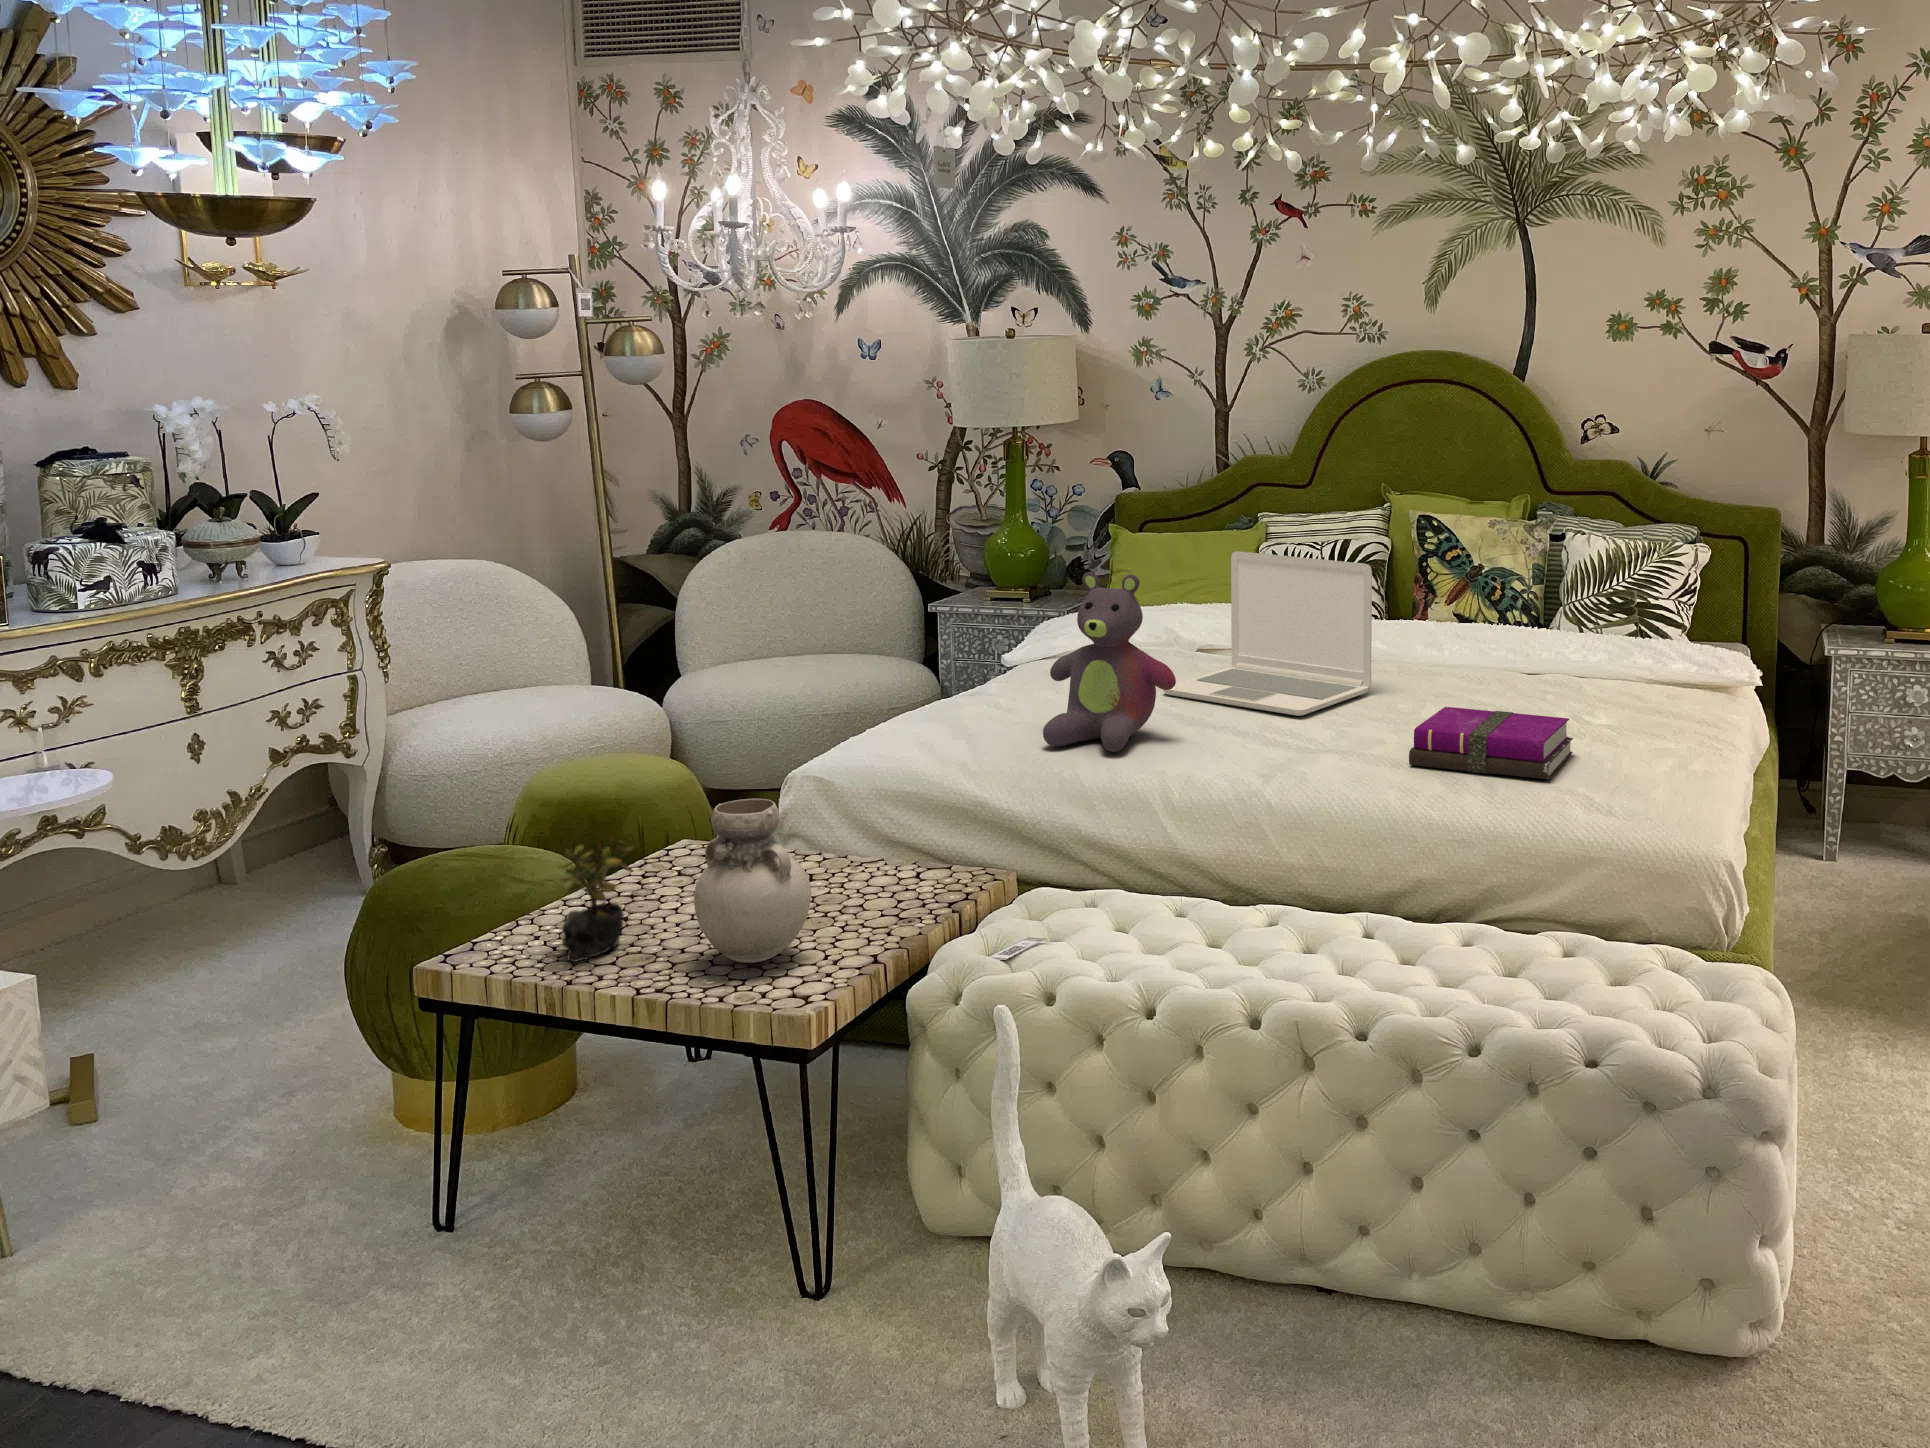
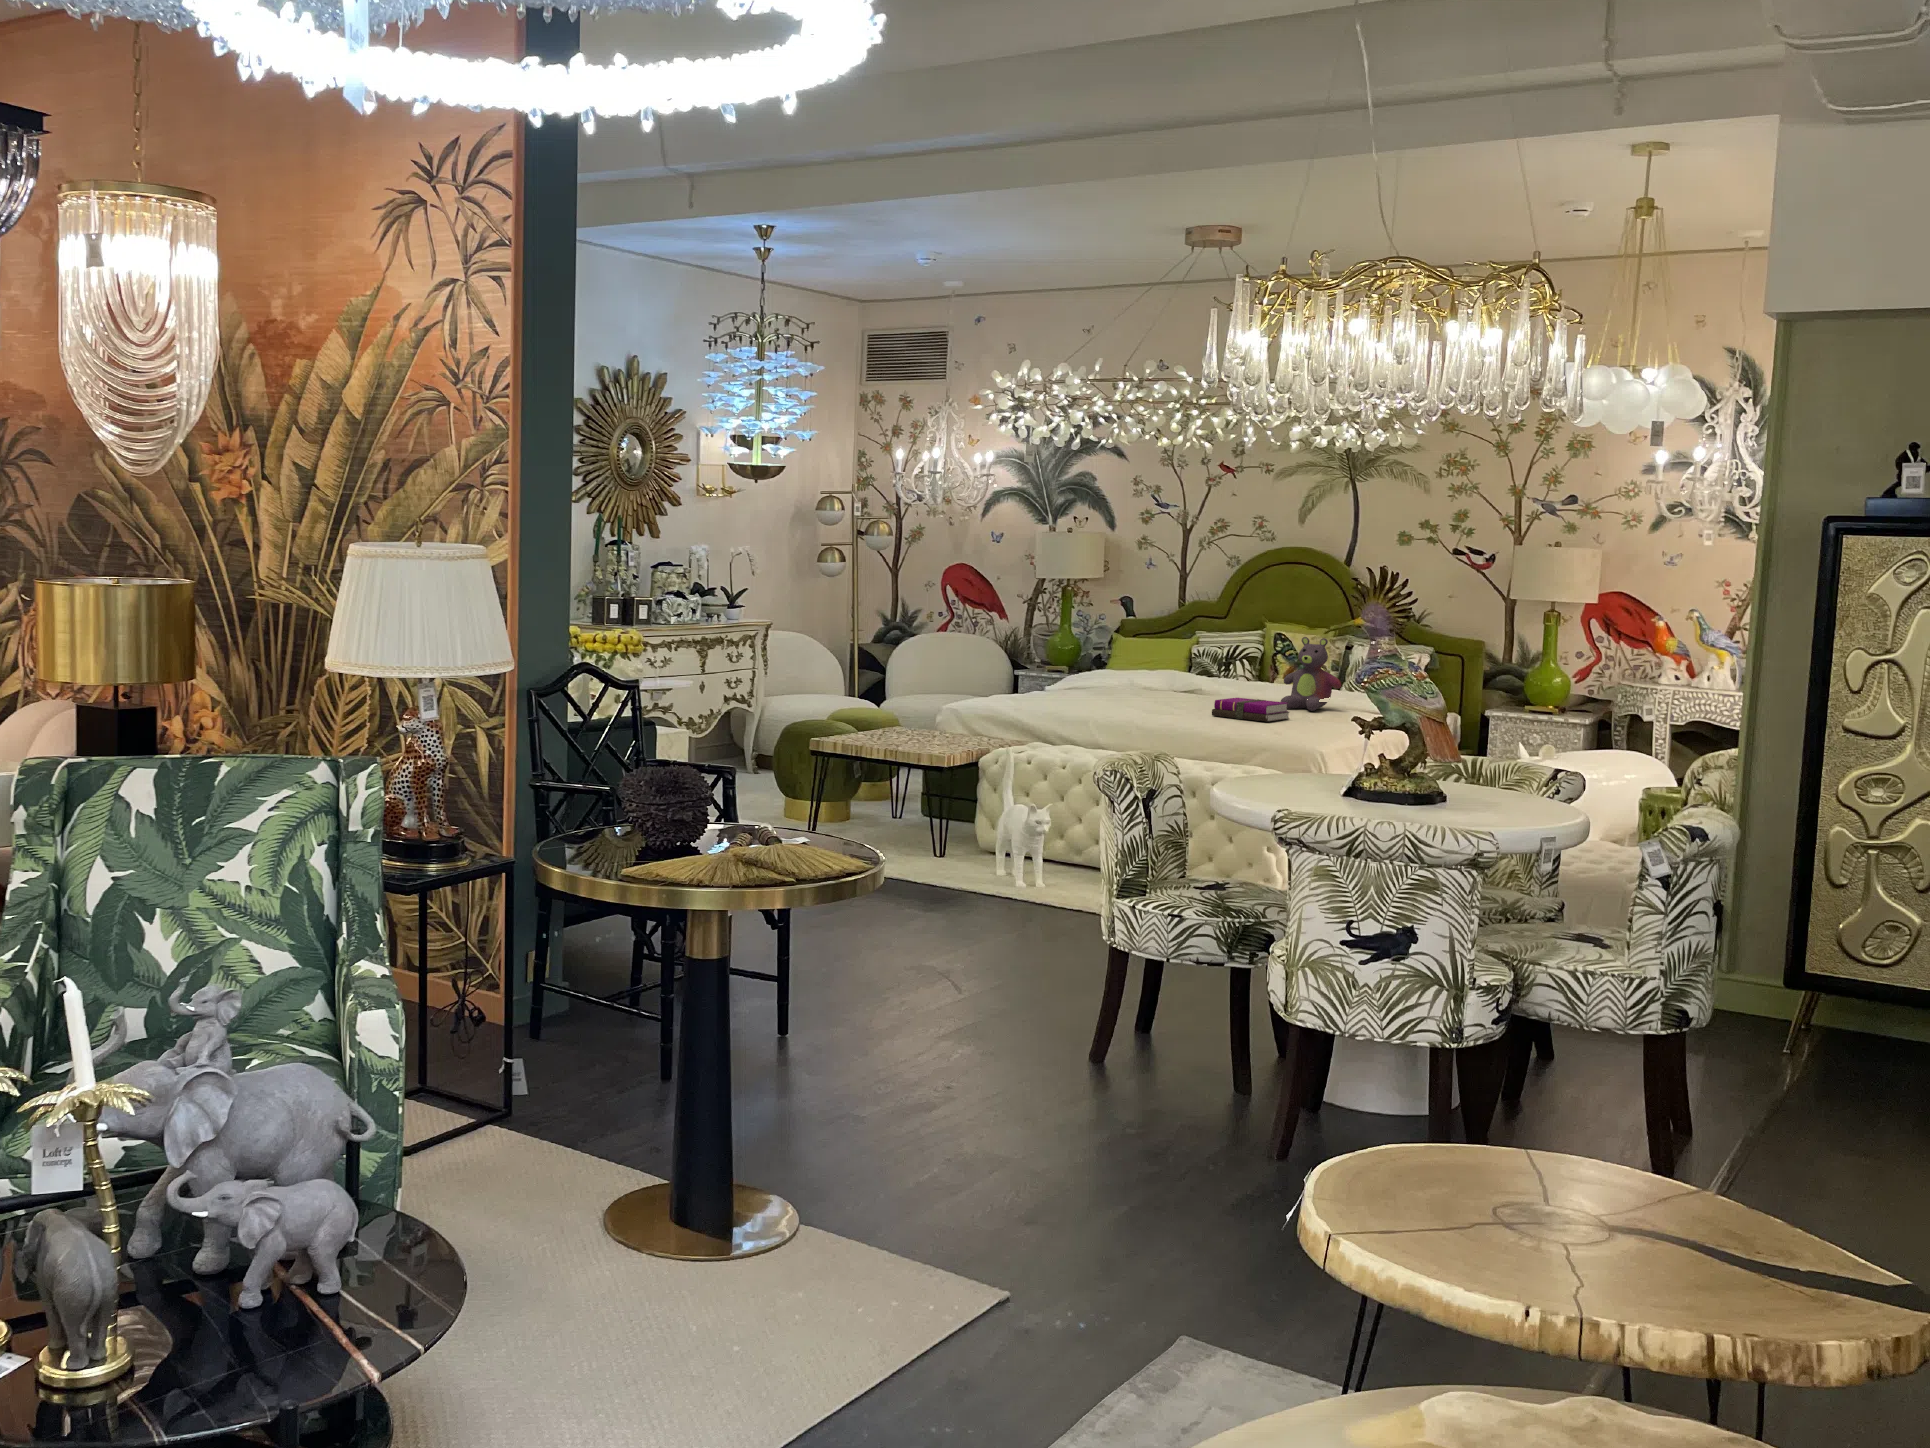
laptop: present [1163,551,1372,716] -> none [1119,635,1221,704]
stuffed bear: present [1043,572,1176,752] -> present [1281,637,1341,711]
vase: present [694,799,811,963] -> none [921,683,961,739]
succulent plant: present [558,837,633,962] -> none [874,694,900,735]

